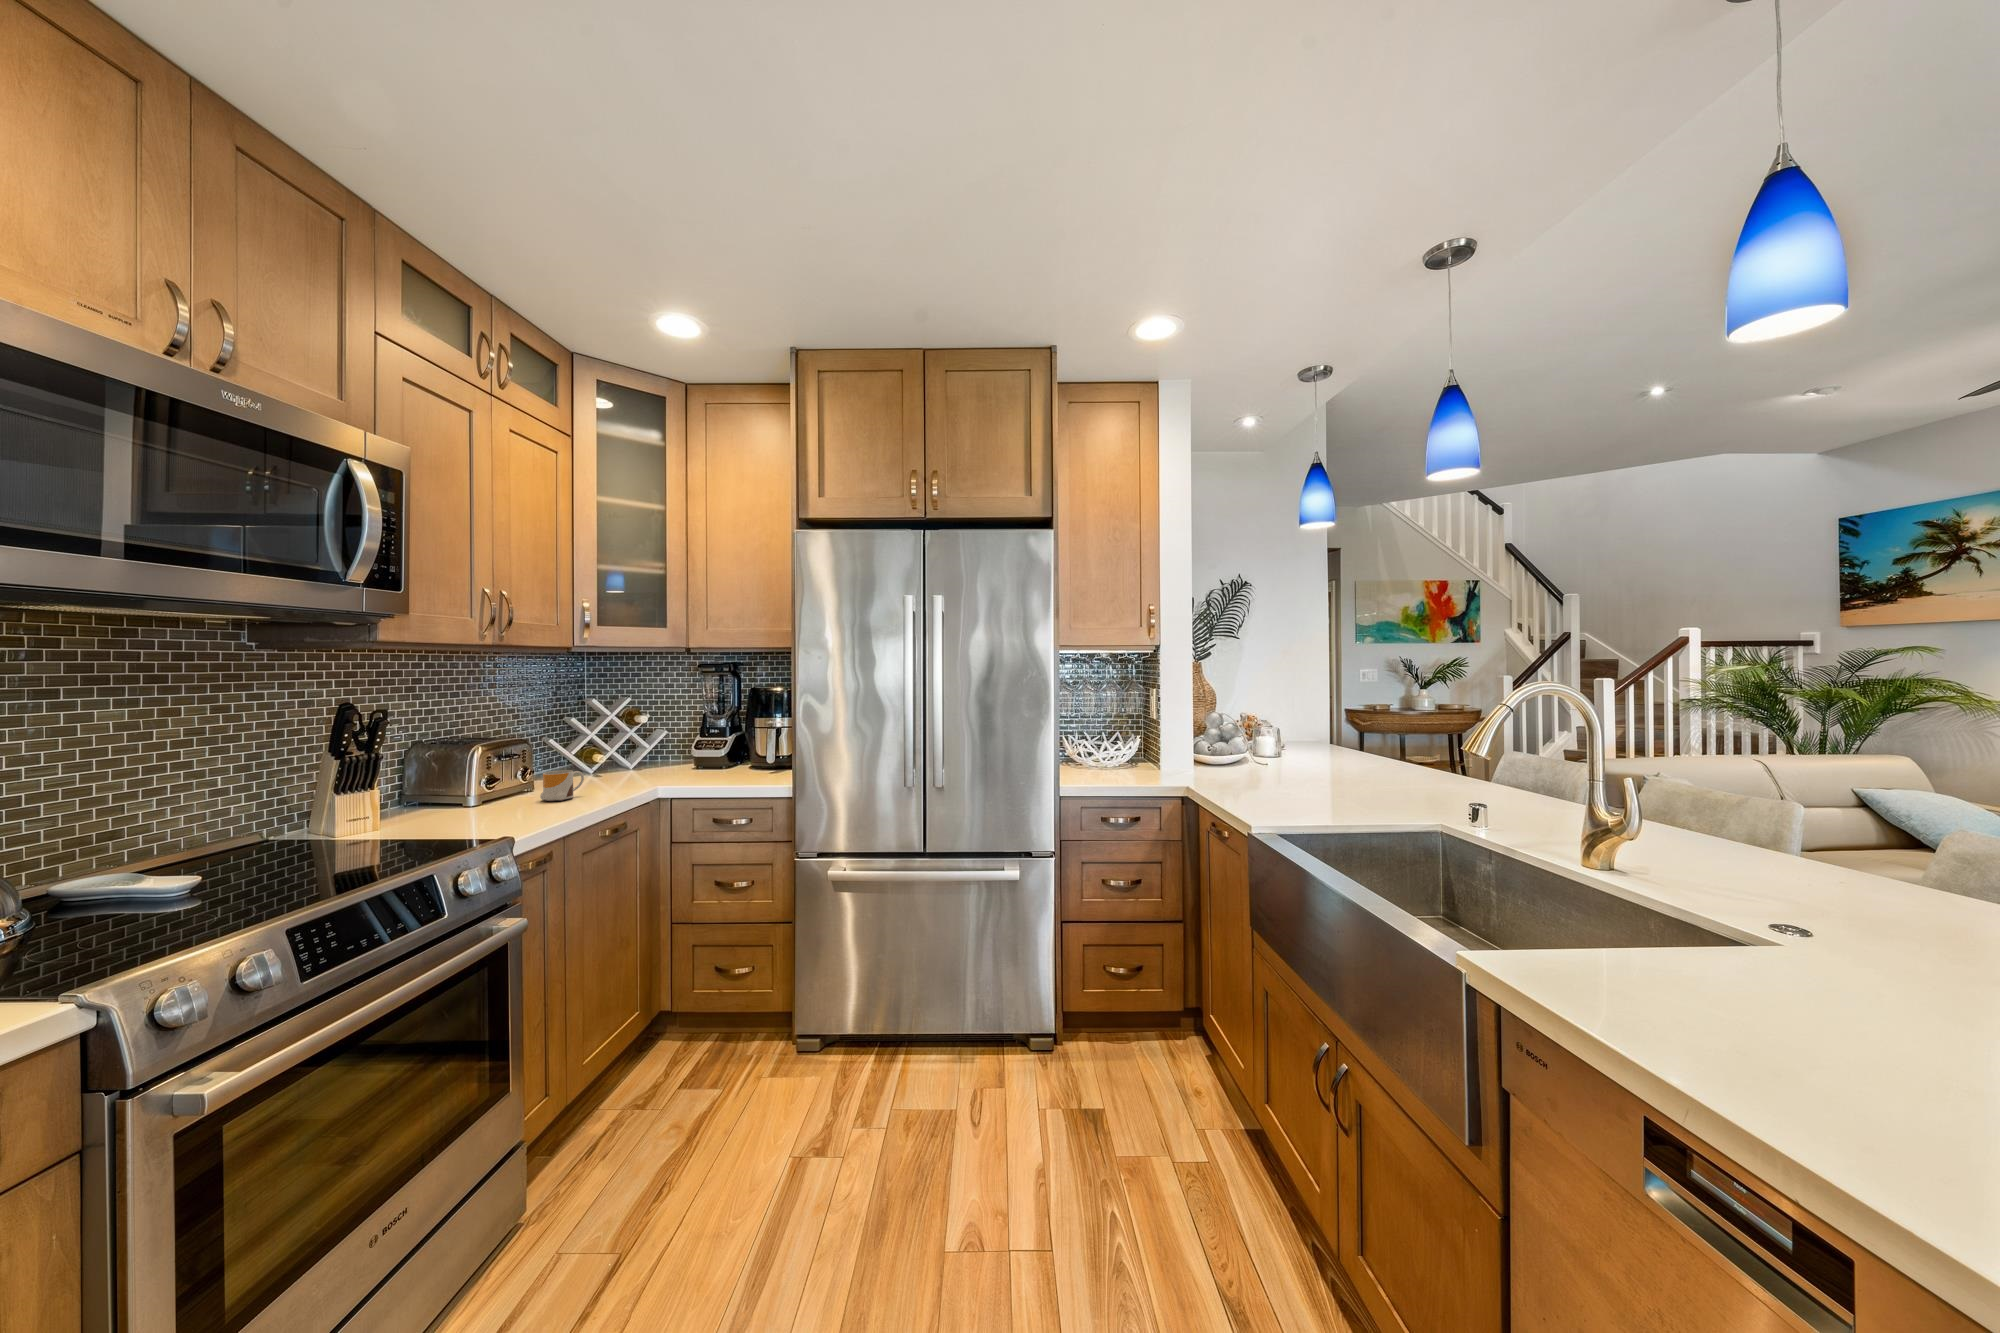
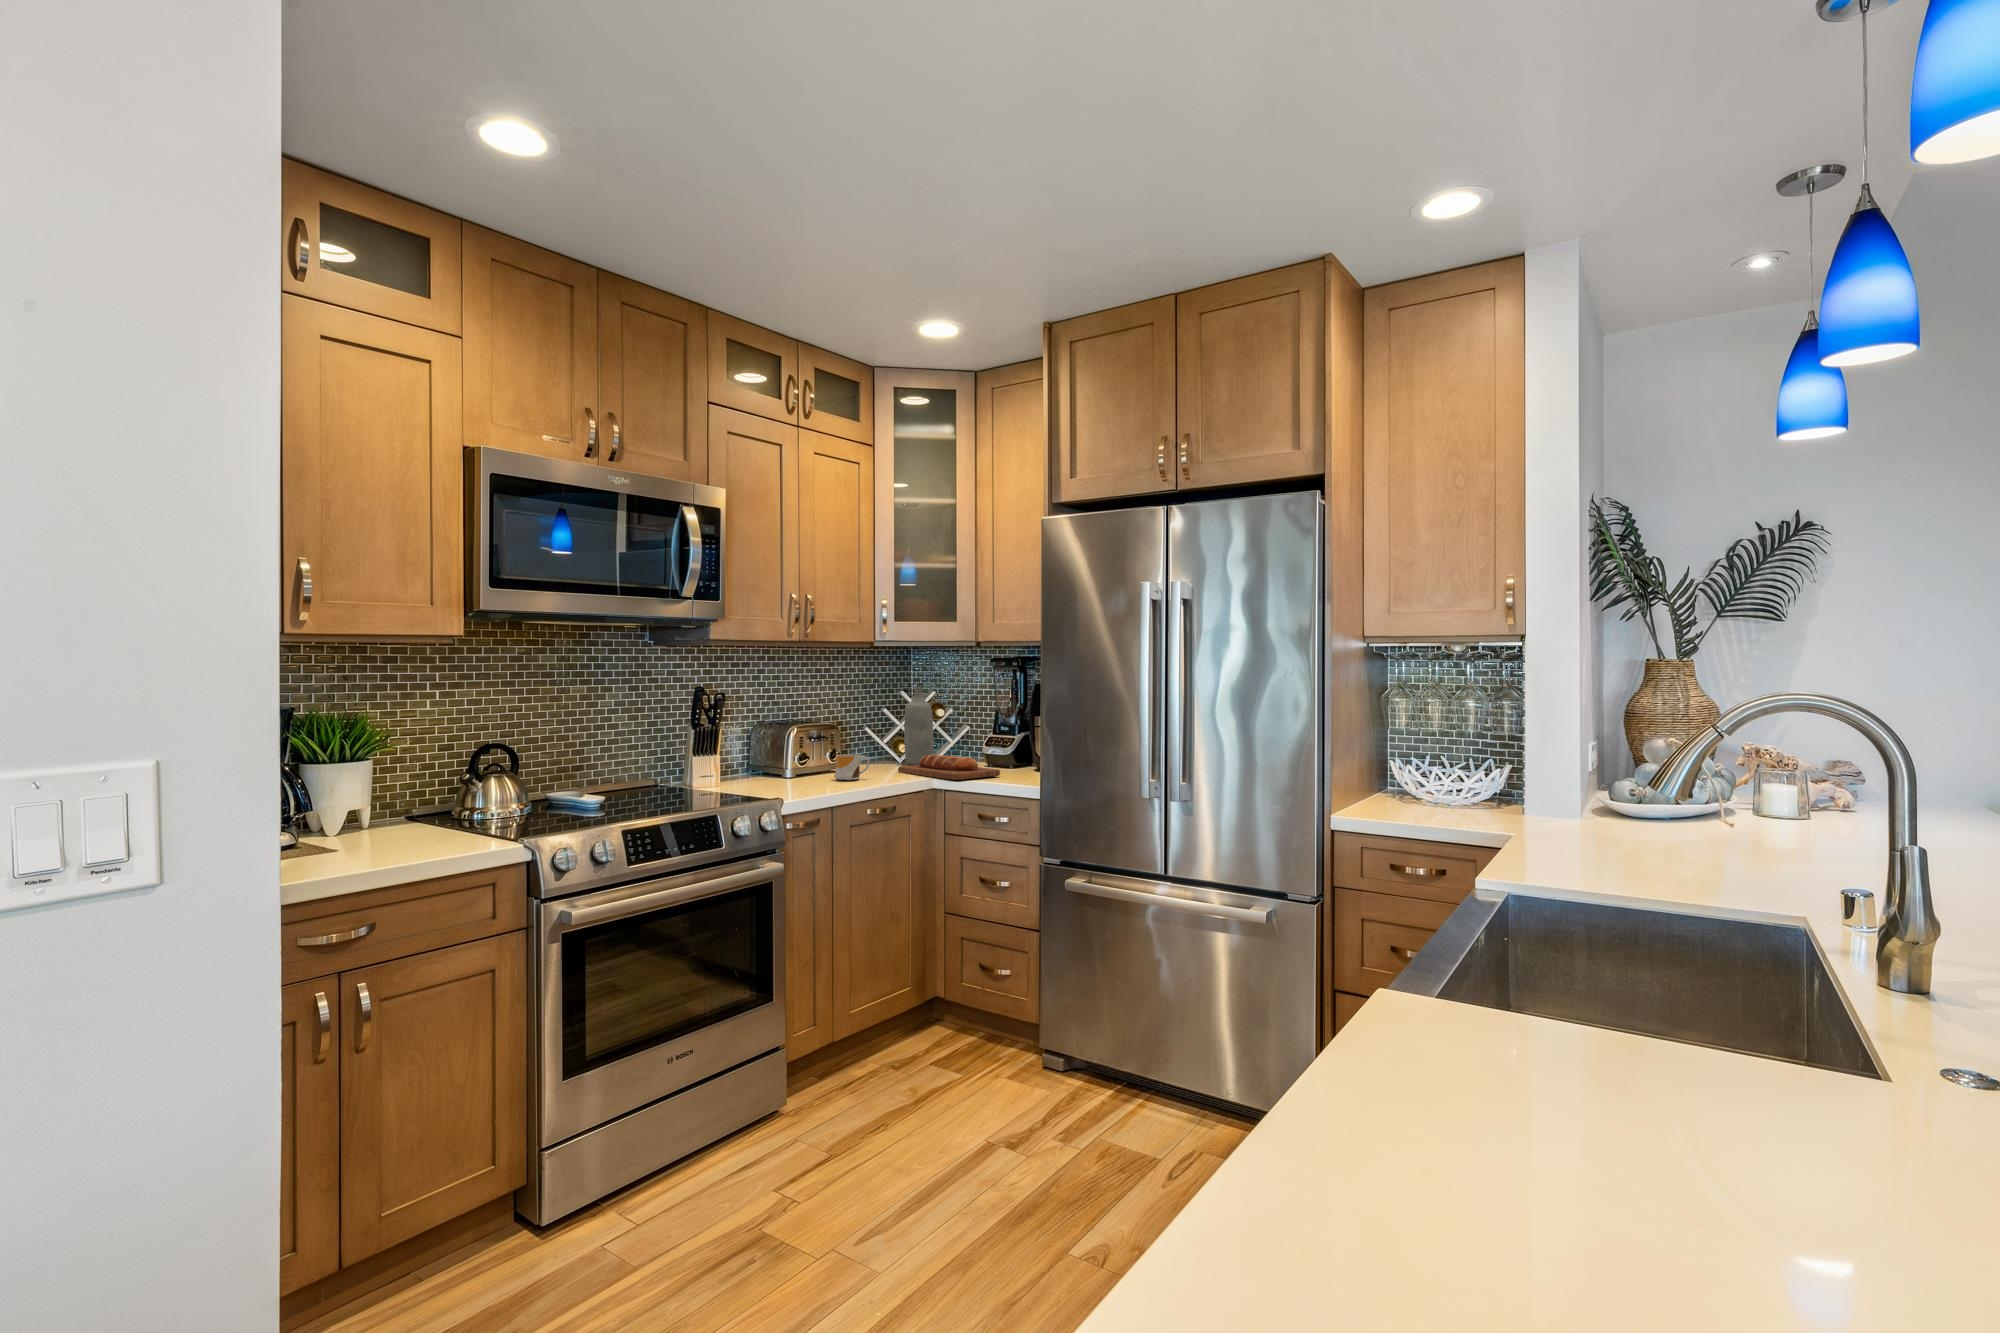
bottle: none [598,693,631,774] -> present [904,687,933,765]
bread loaf: none [606,762,727,787] -> present [898,755,1000,780]

